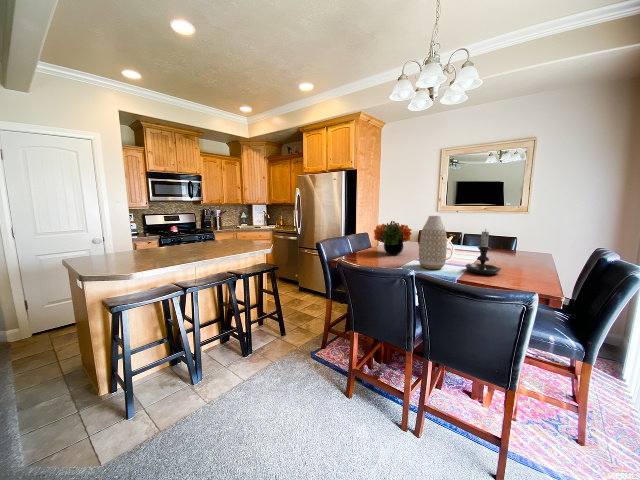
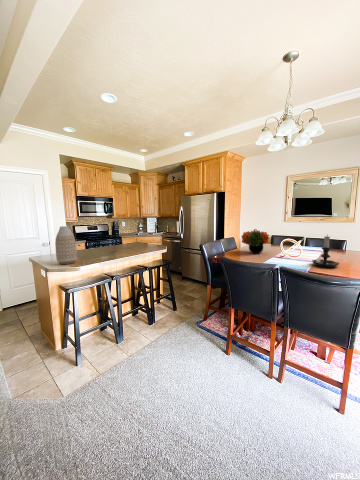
vase: present [419,216,447,269] -> present [55,226,77,264]

